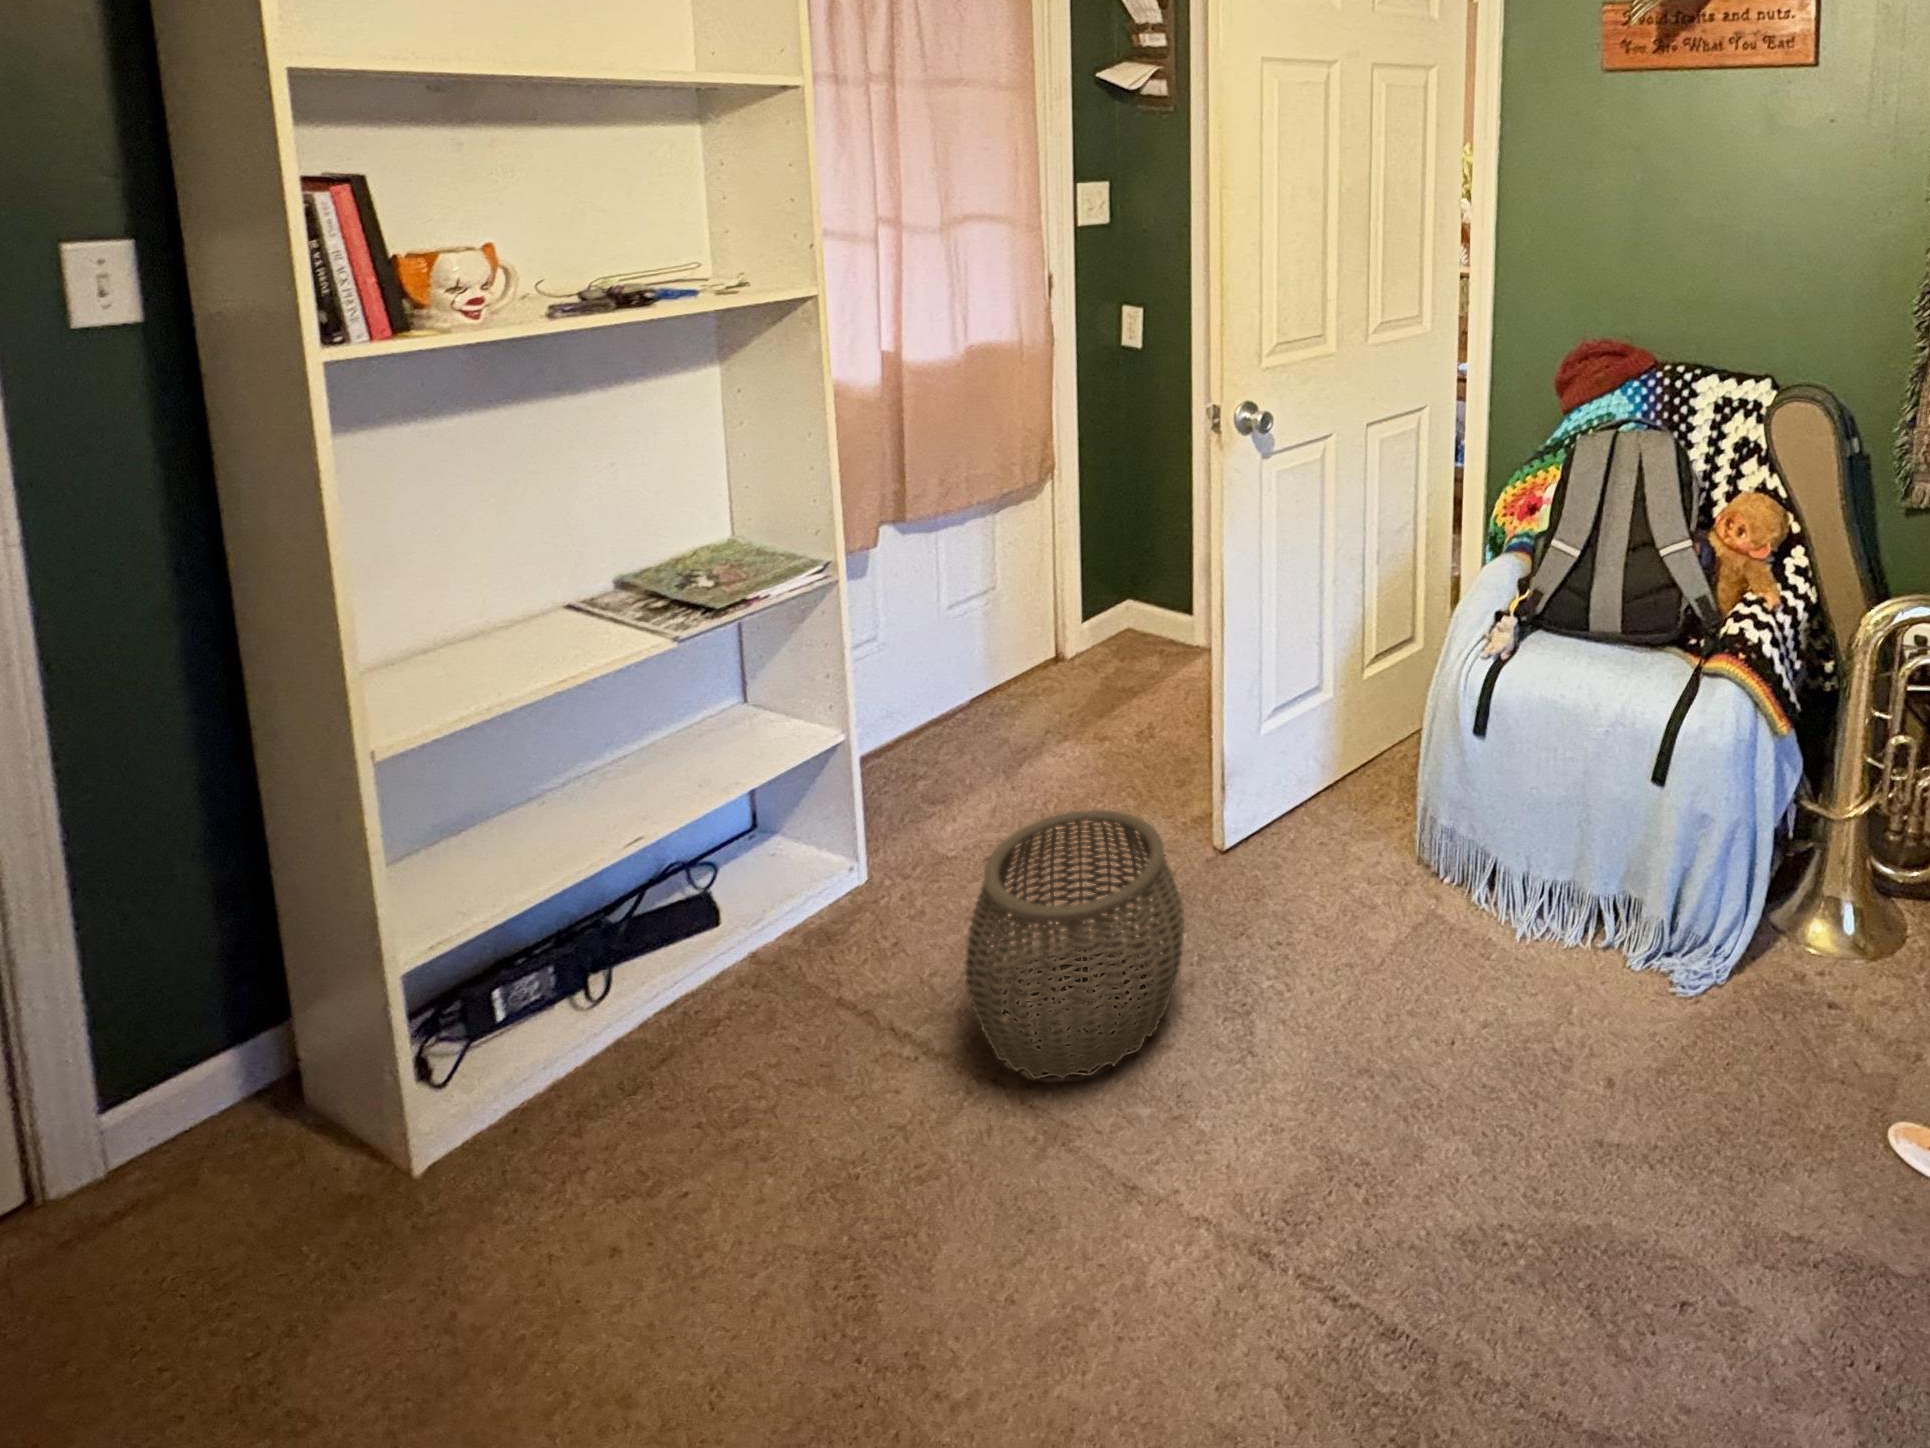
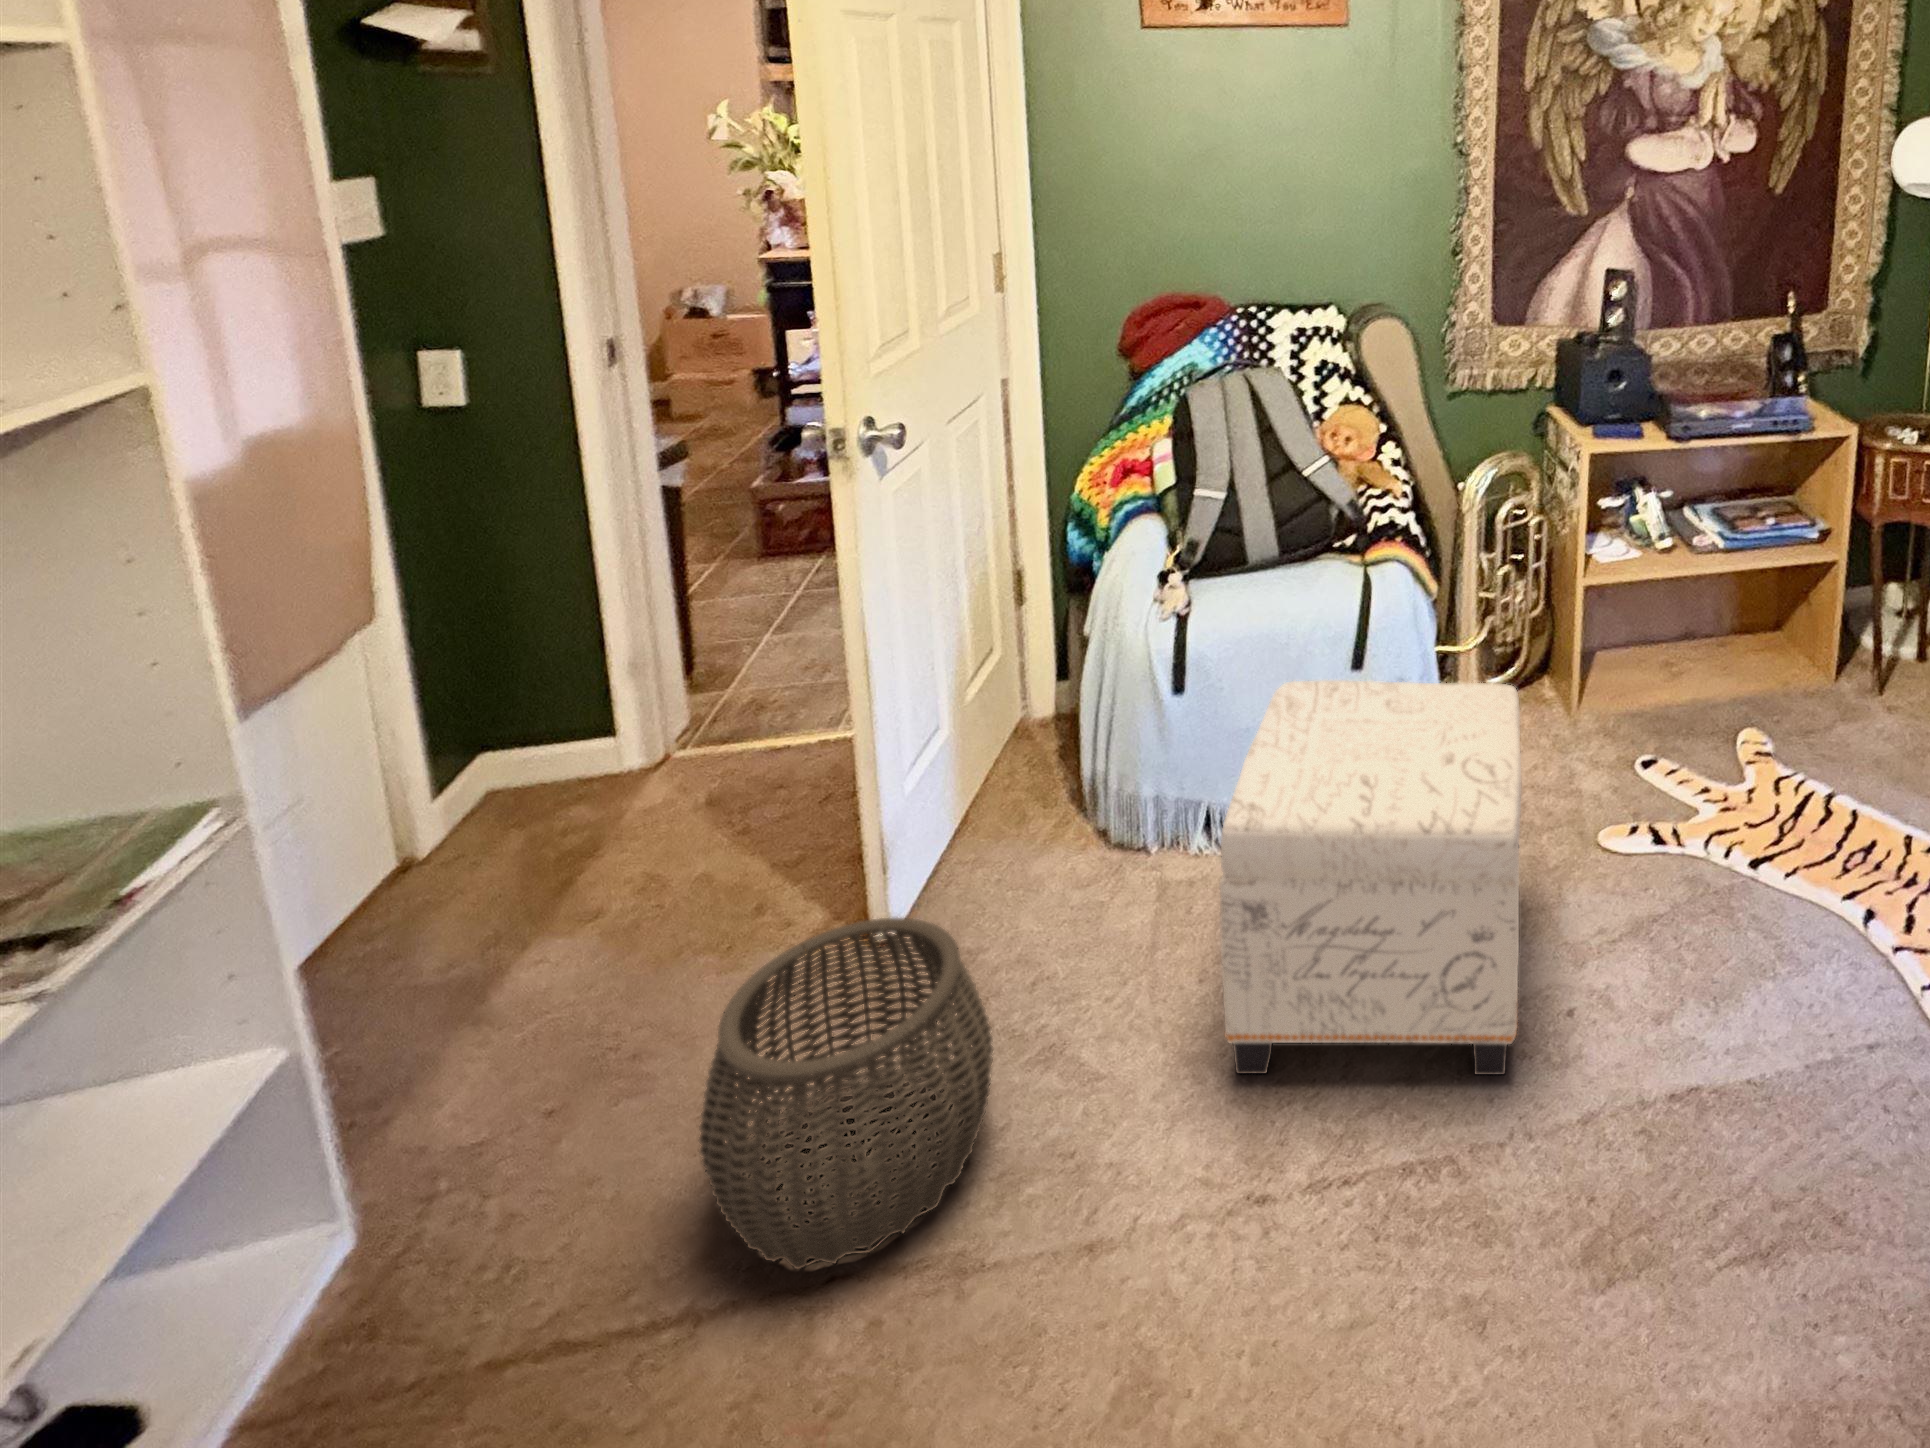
ottoman: none [1334,762,1752,1311] -> present [1219,680,1521,1075]

